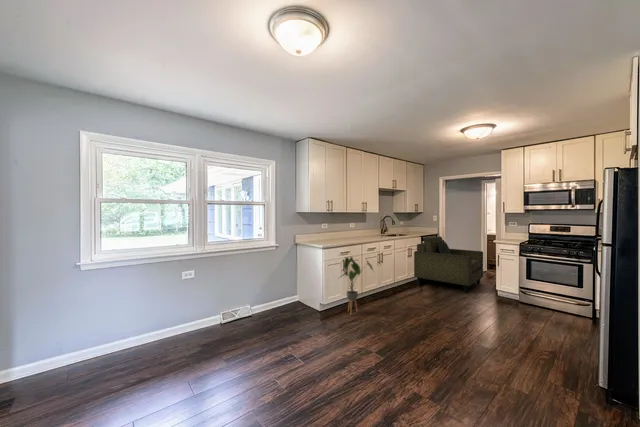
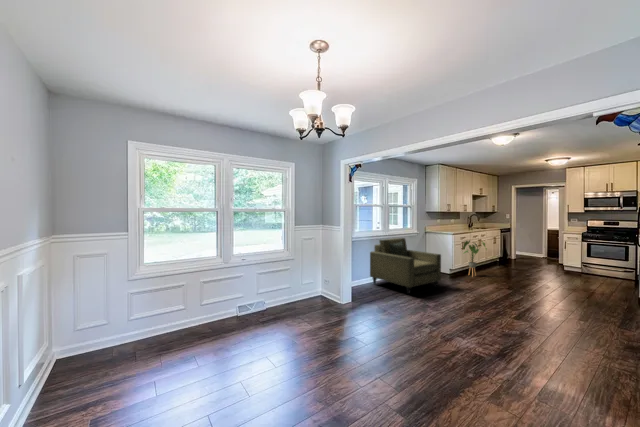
armchair: present [414,236,483,293] -> present [370,238,441,294]

